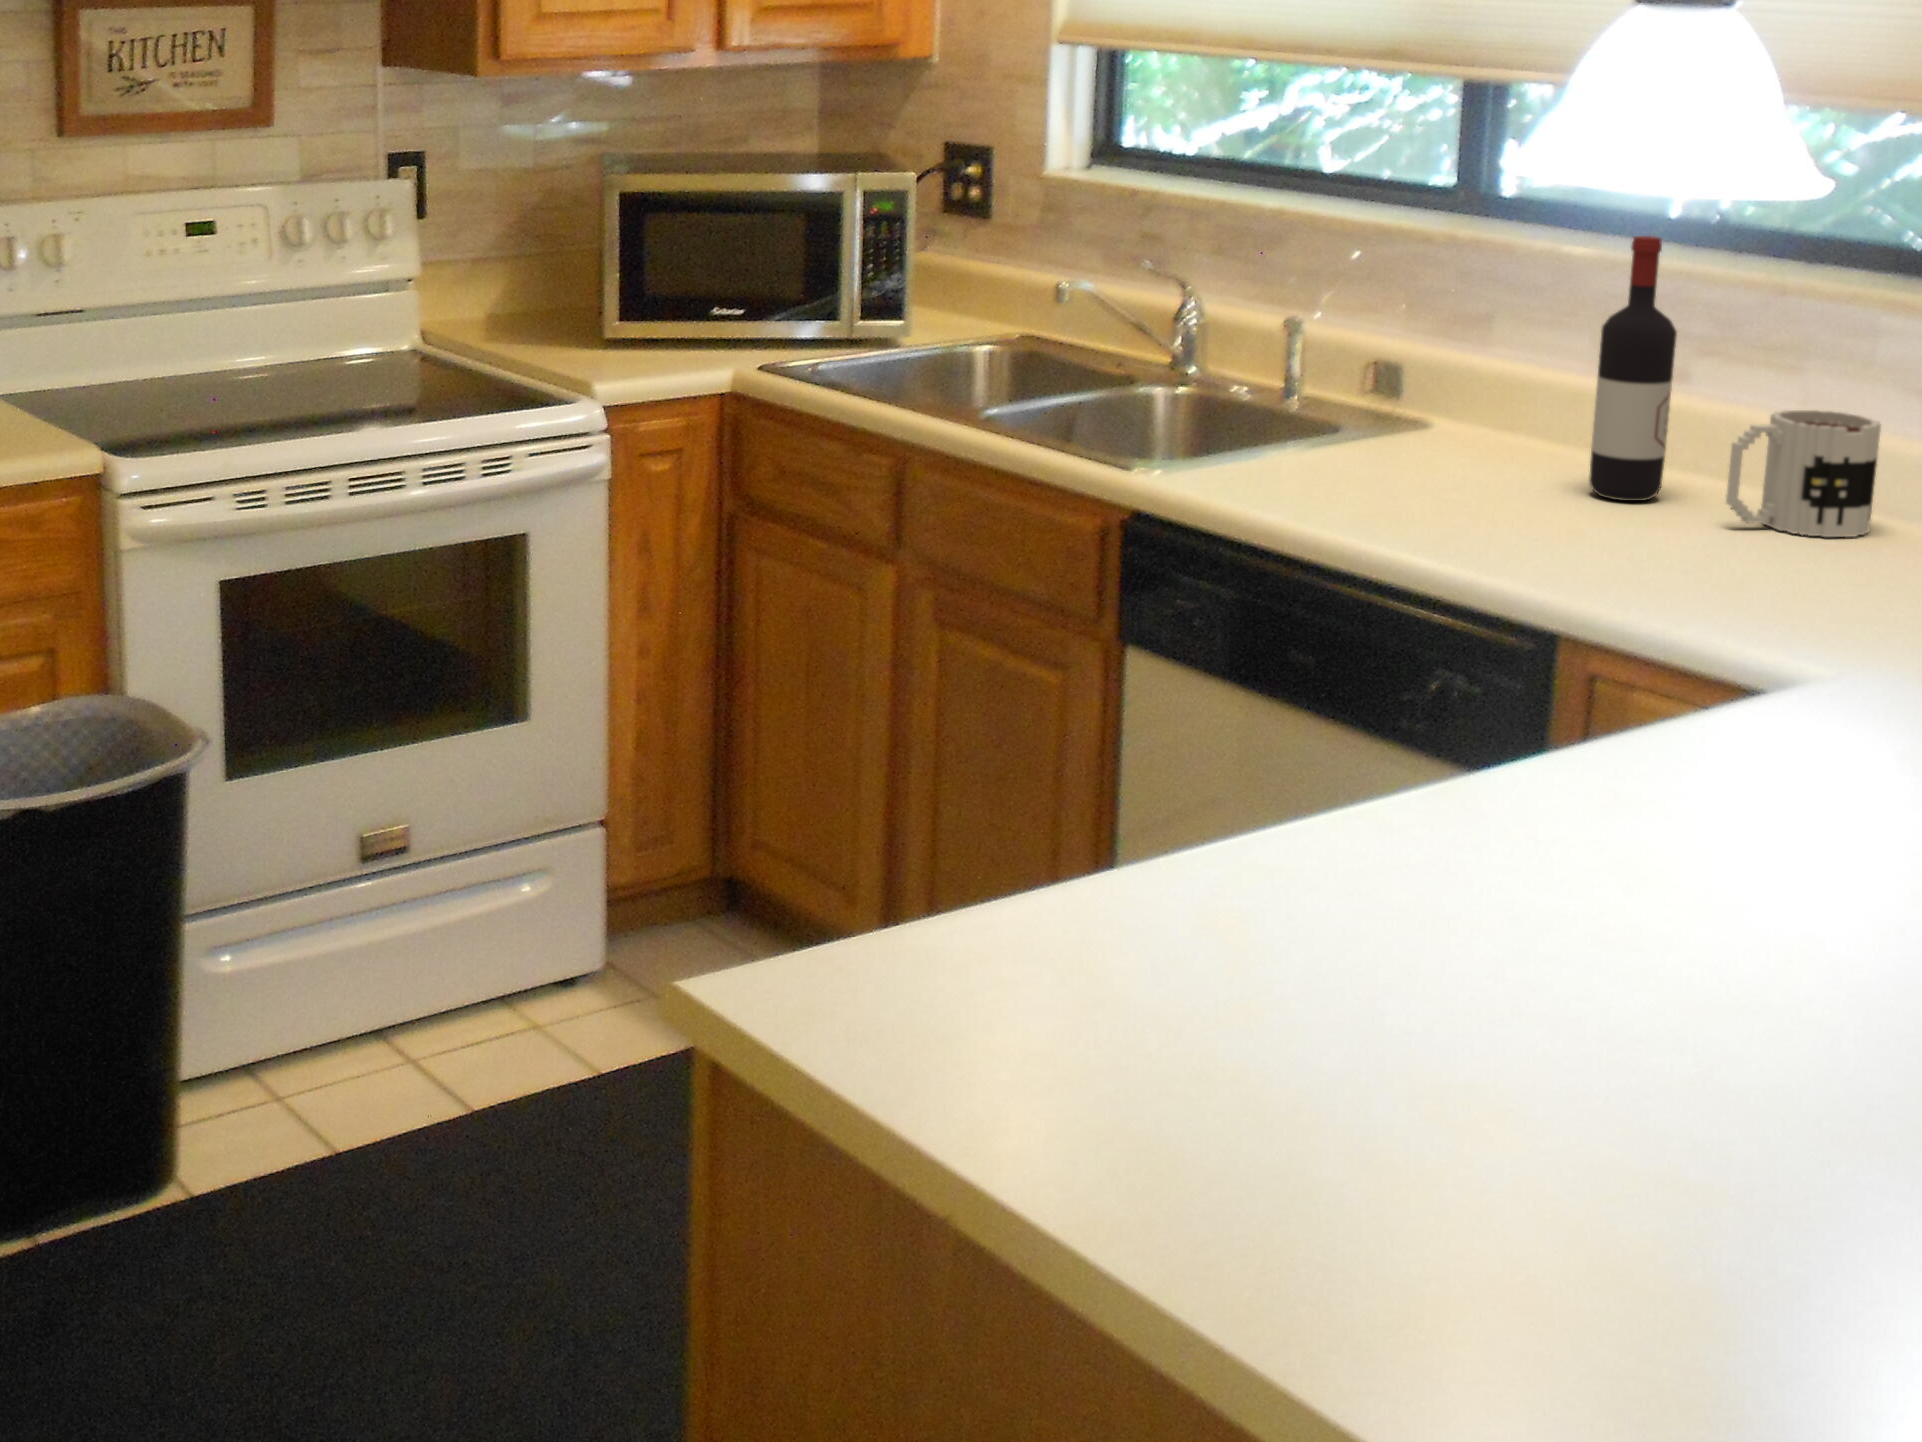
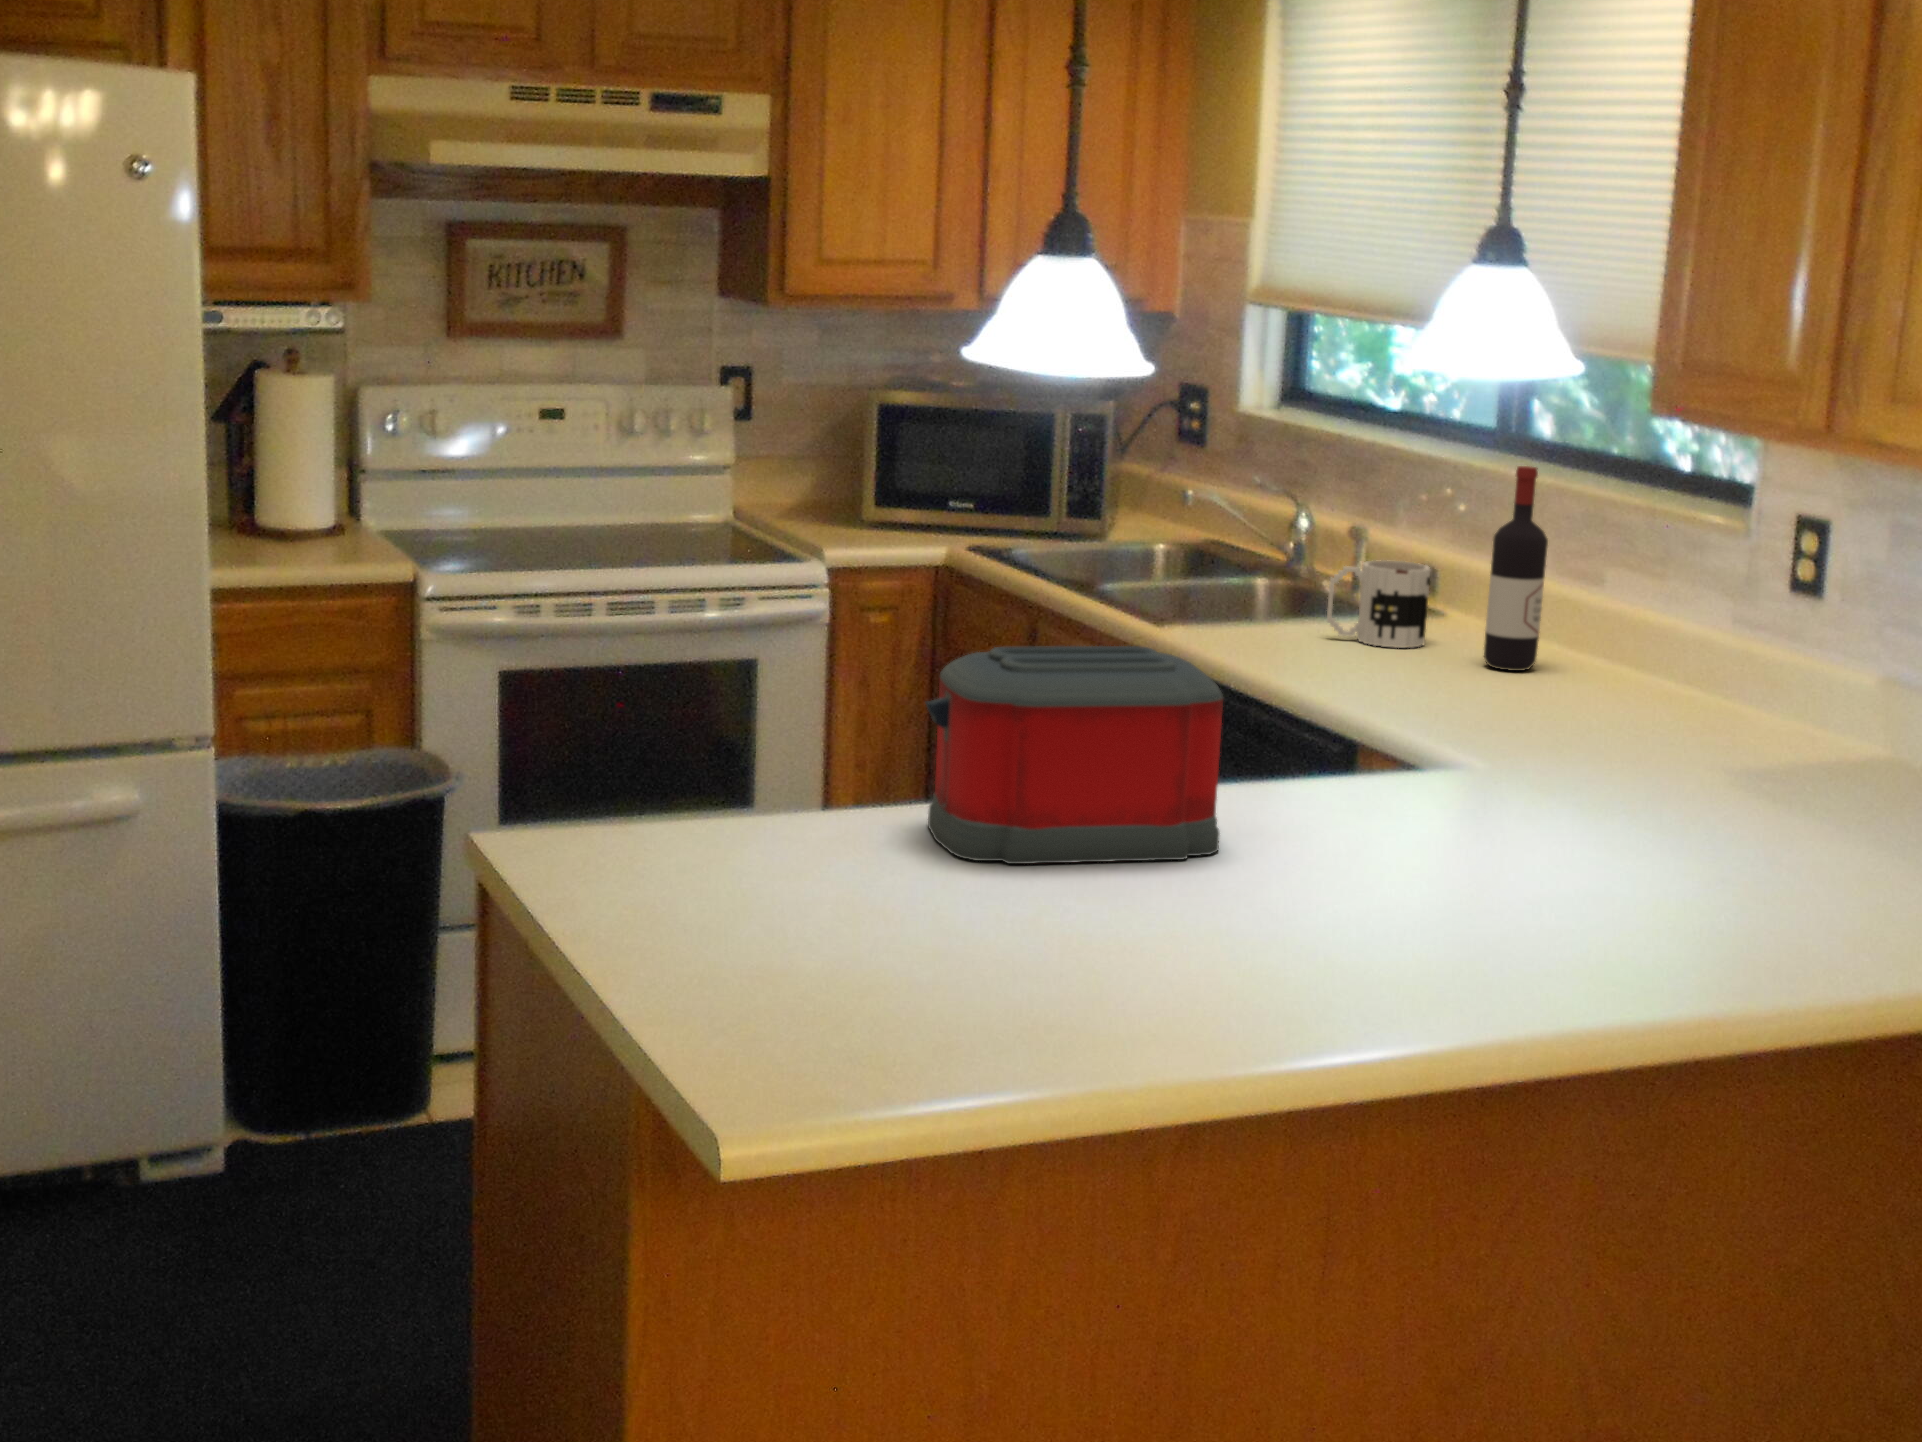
mug: present [1726,410,1881,537] -> present [1327,560,1430,648]
toaster: none [1327,579,1807,956] -> present [926,646,1223,864]

